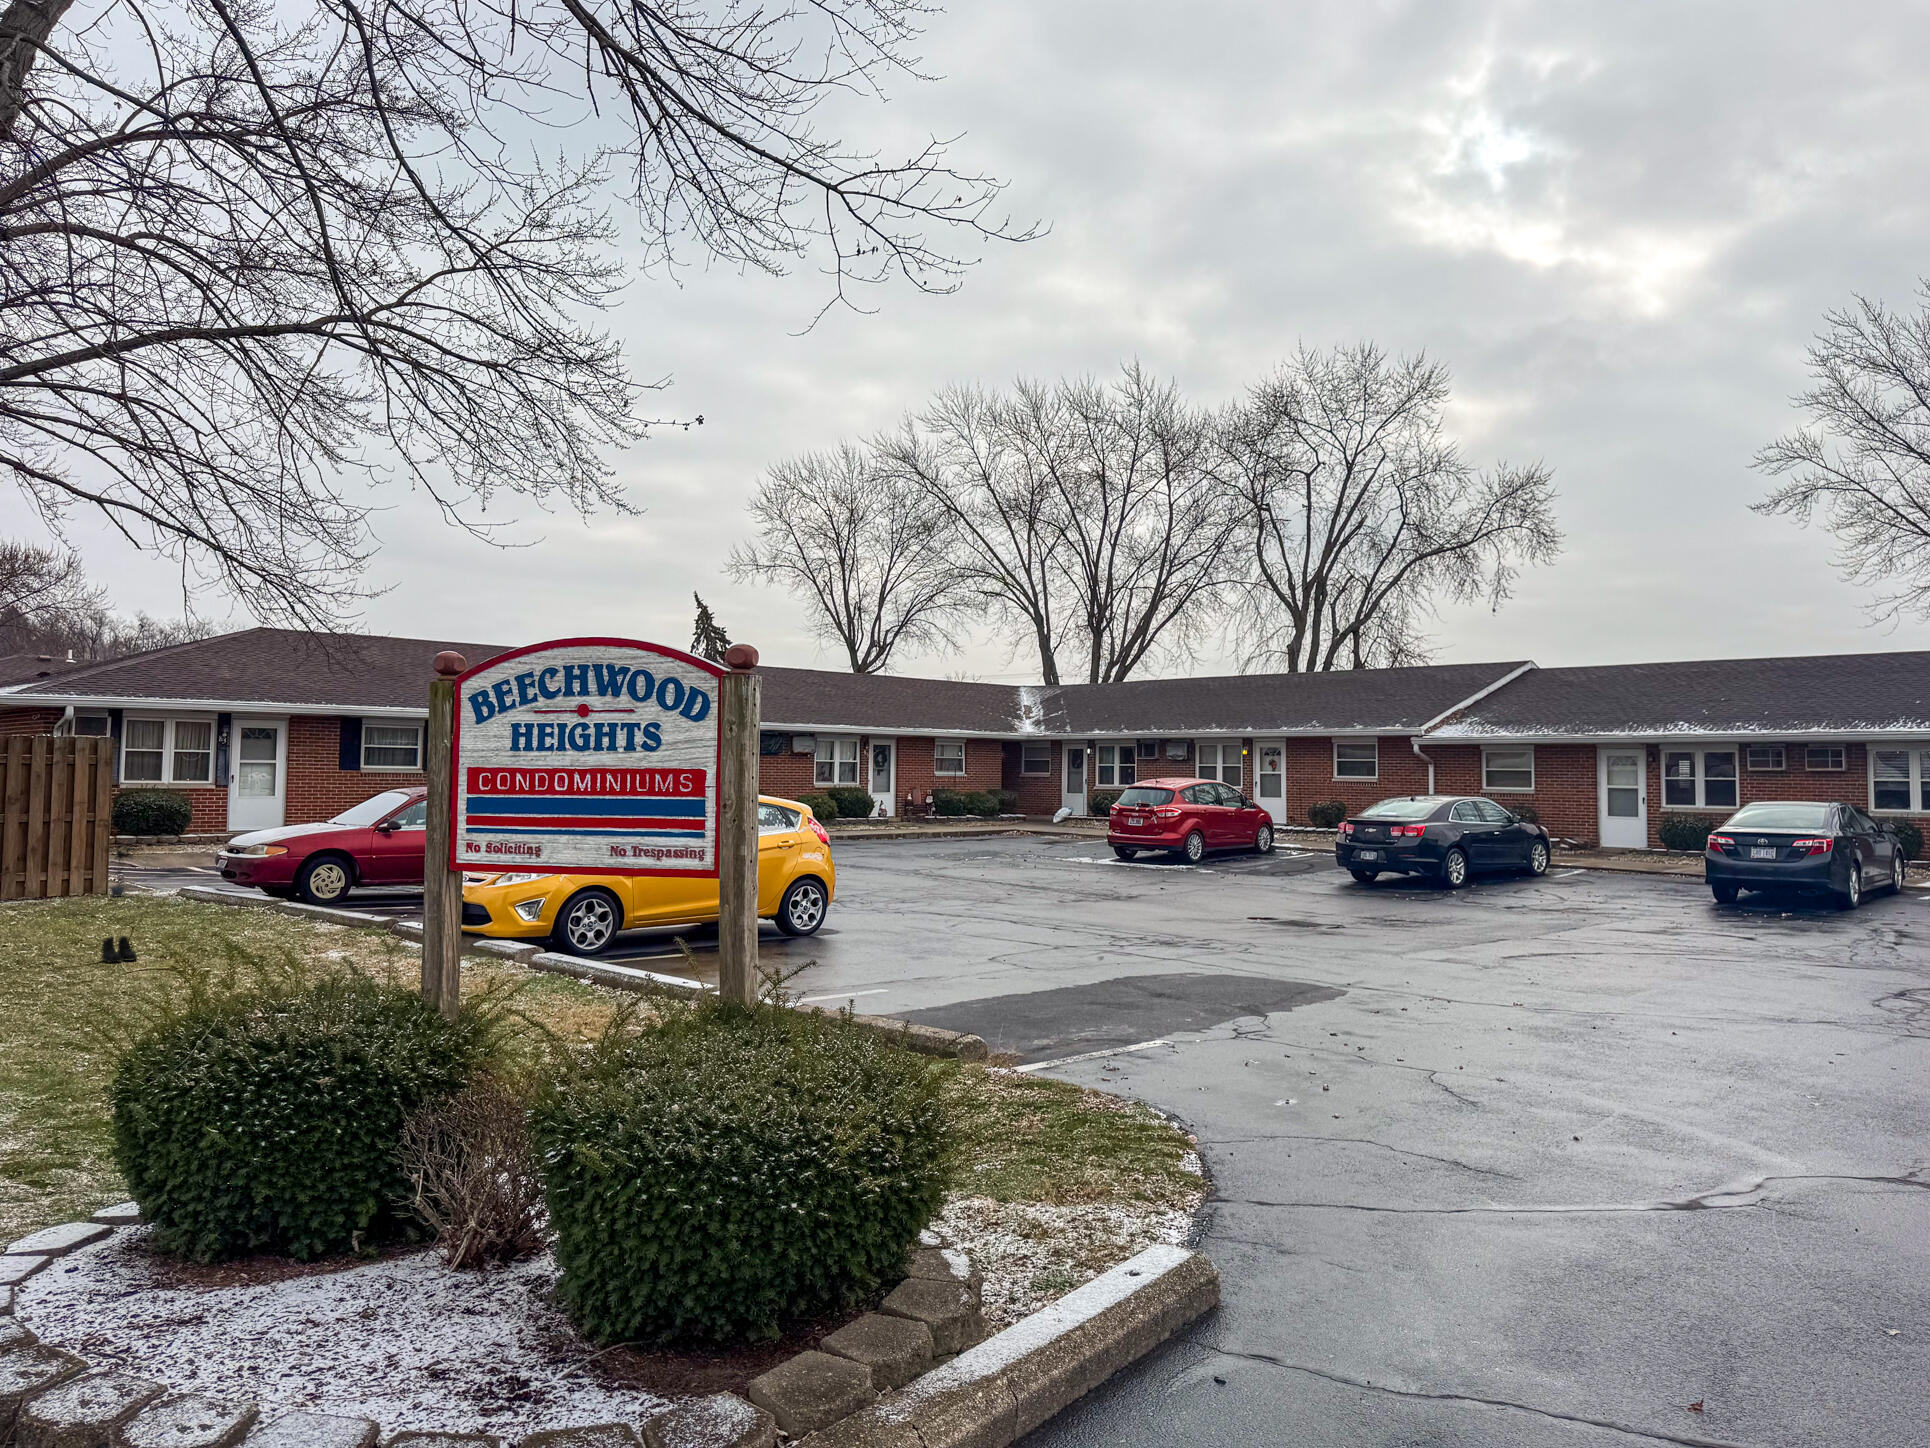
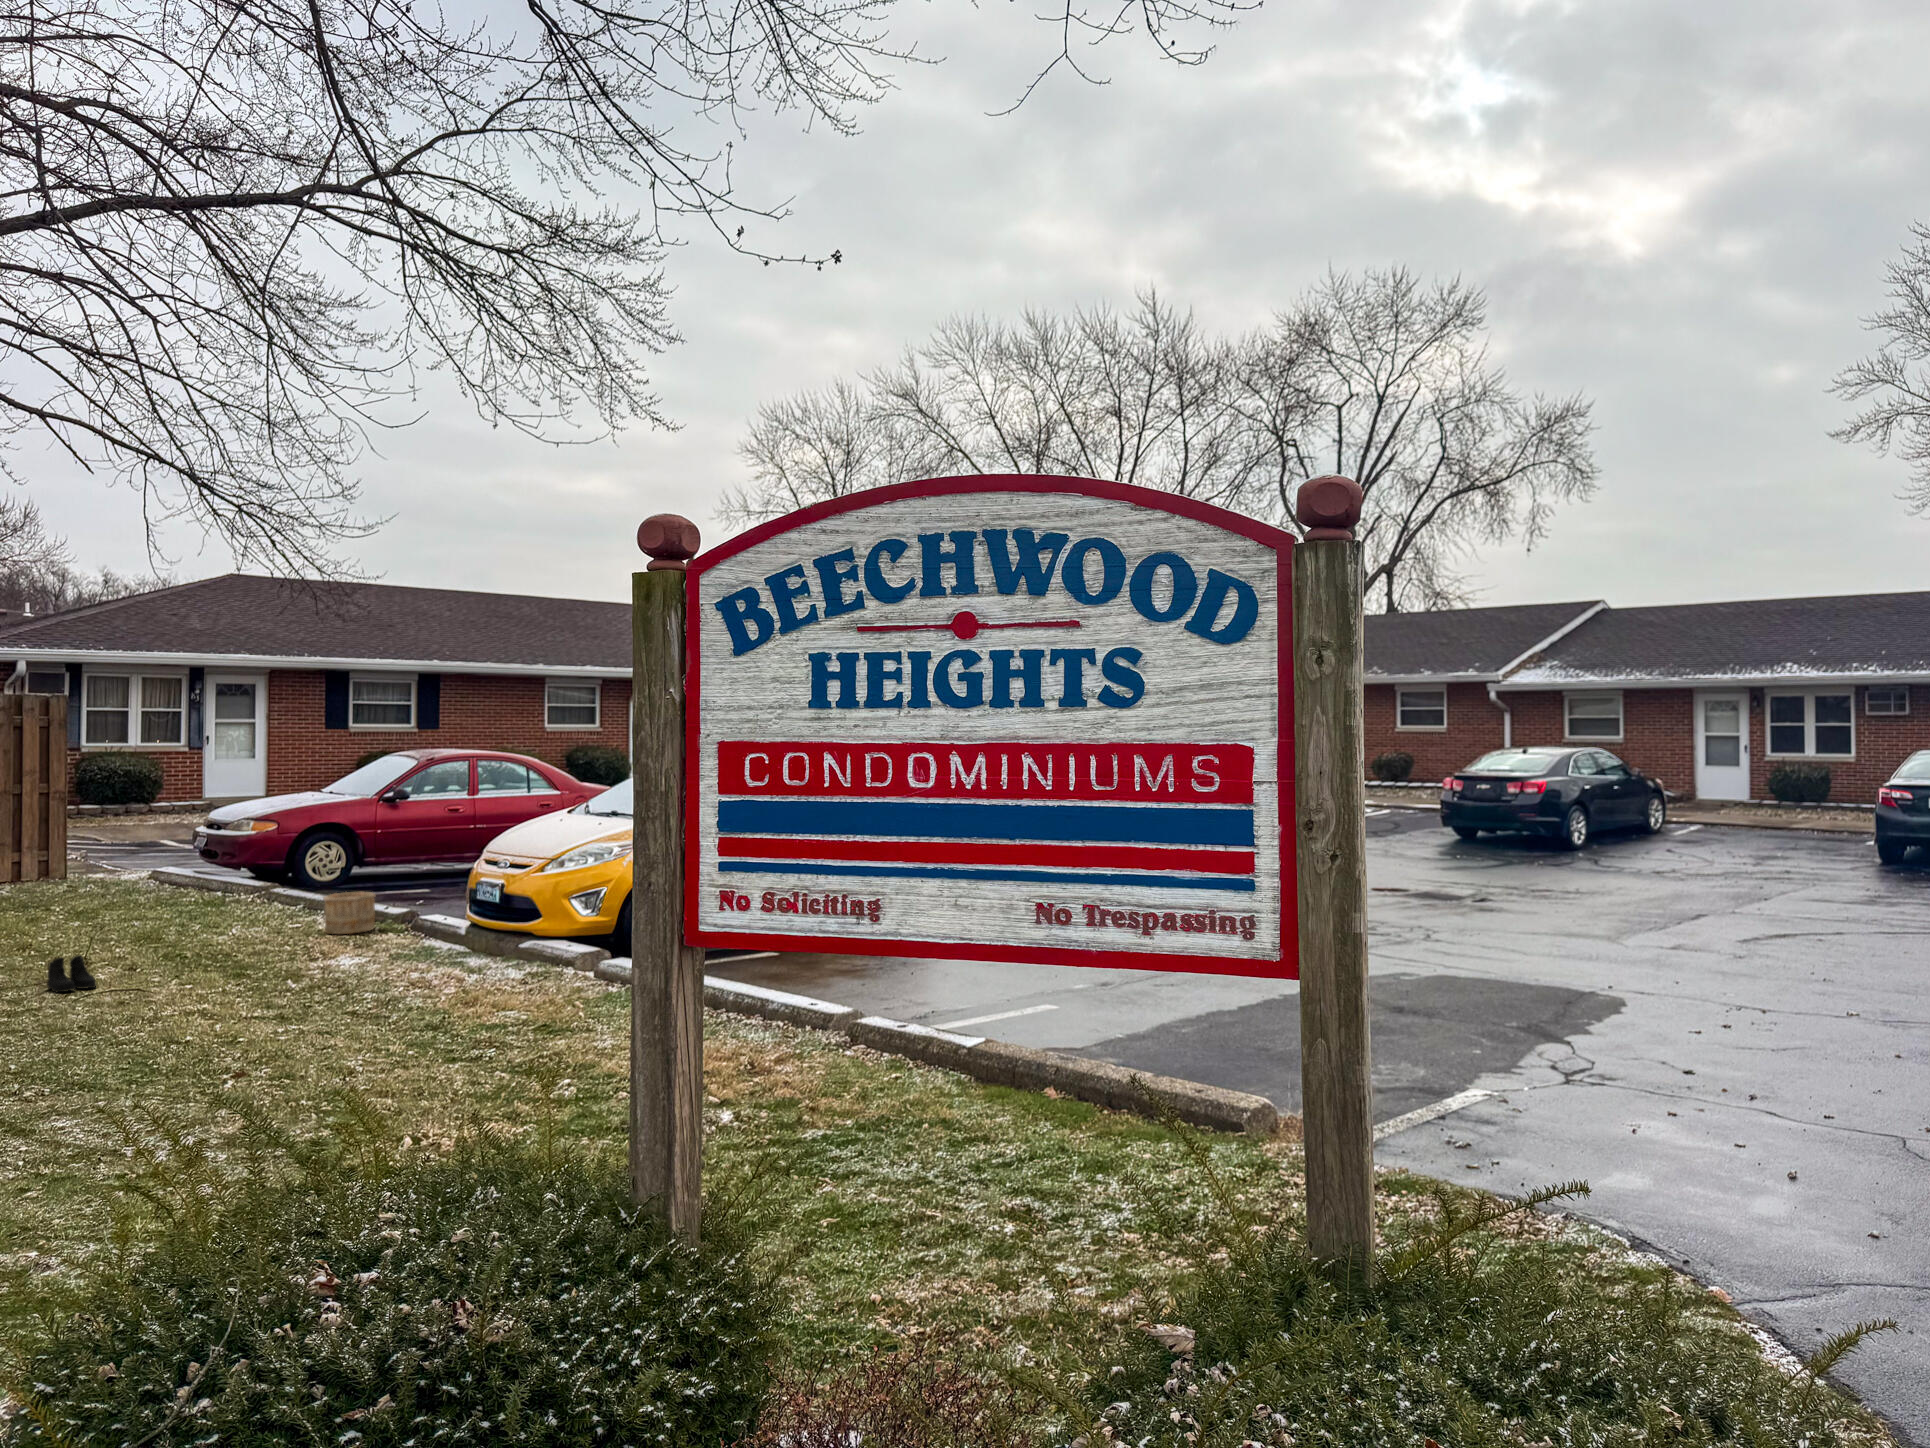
potted plant: present [104,844,137,896] -> none [52,819,106,885]
wooden bucket: none [313,898,355,931] -> present [324,892,376,934]

